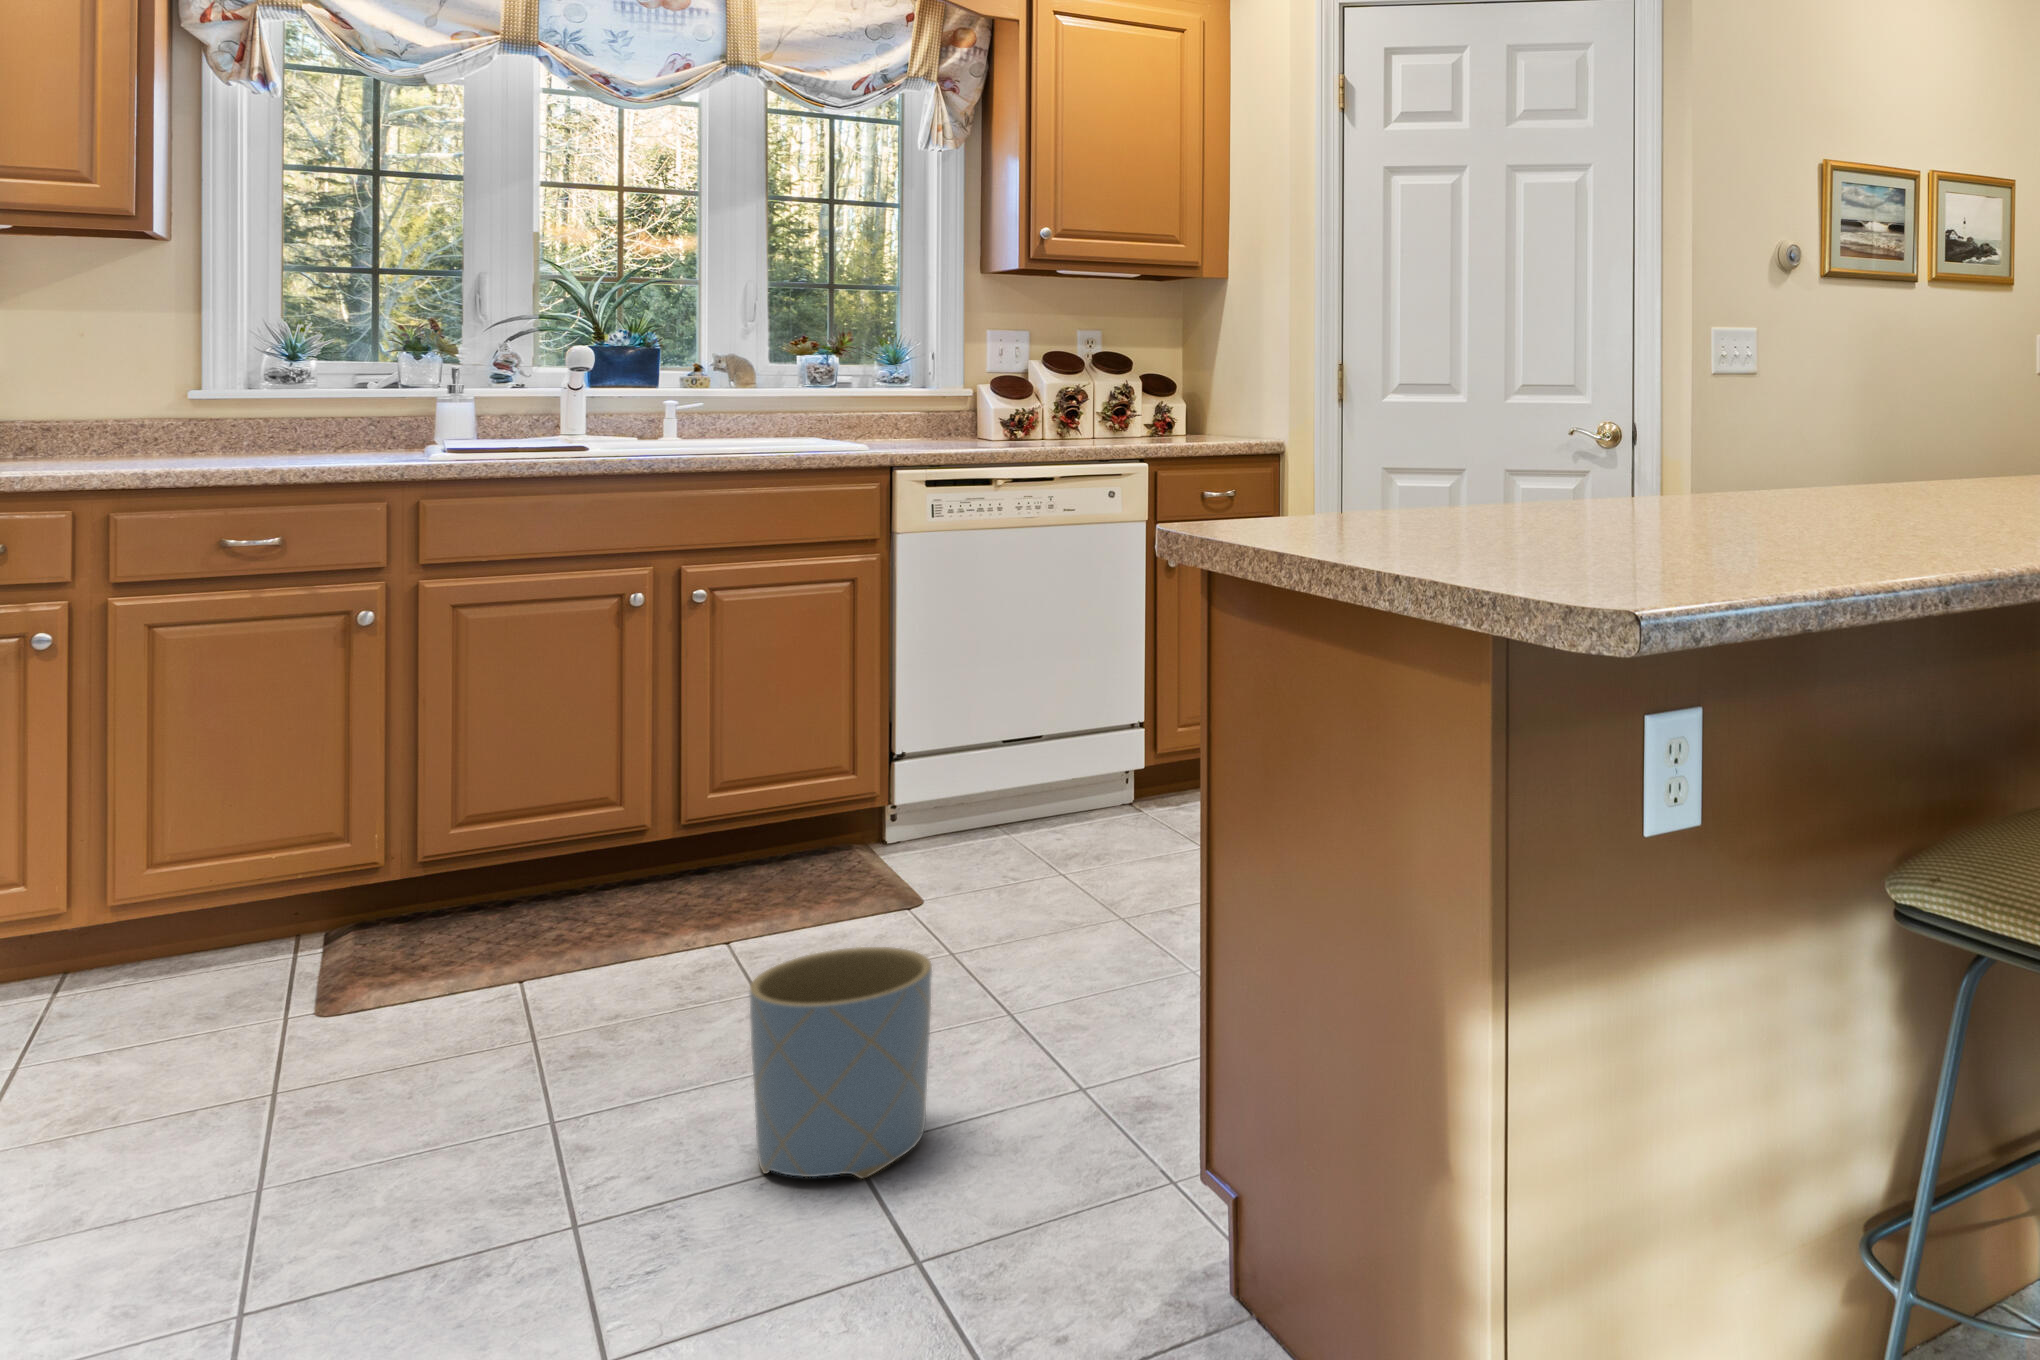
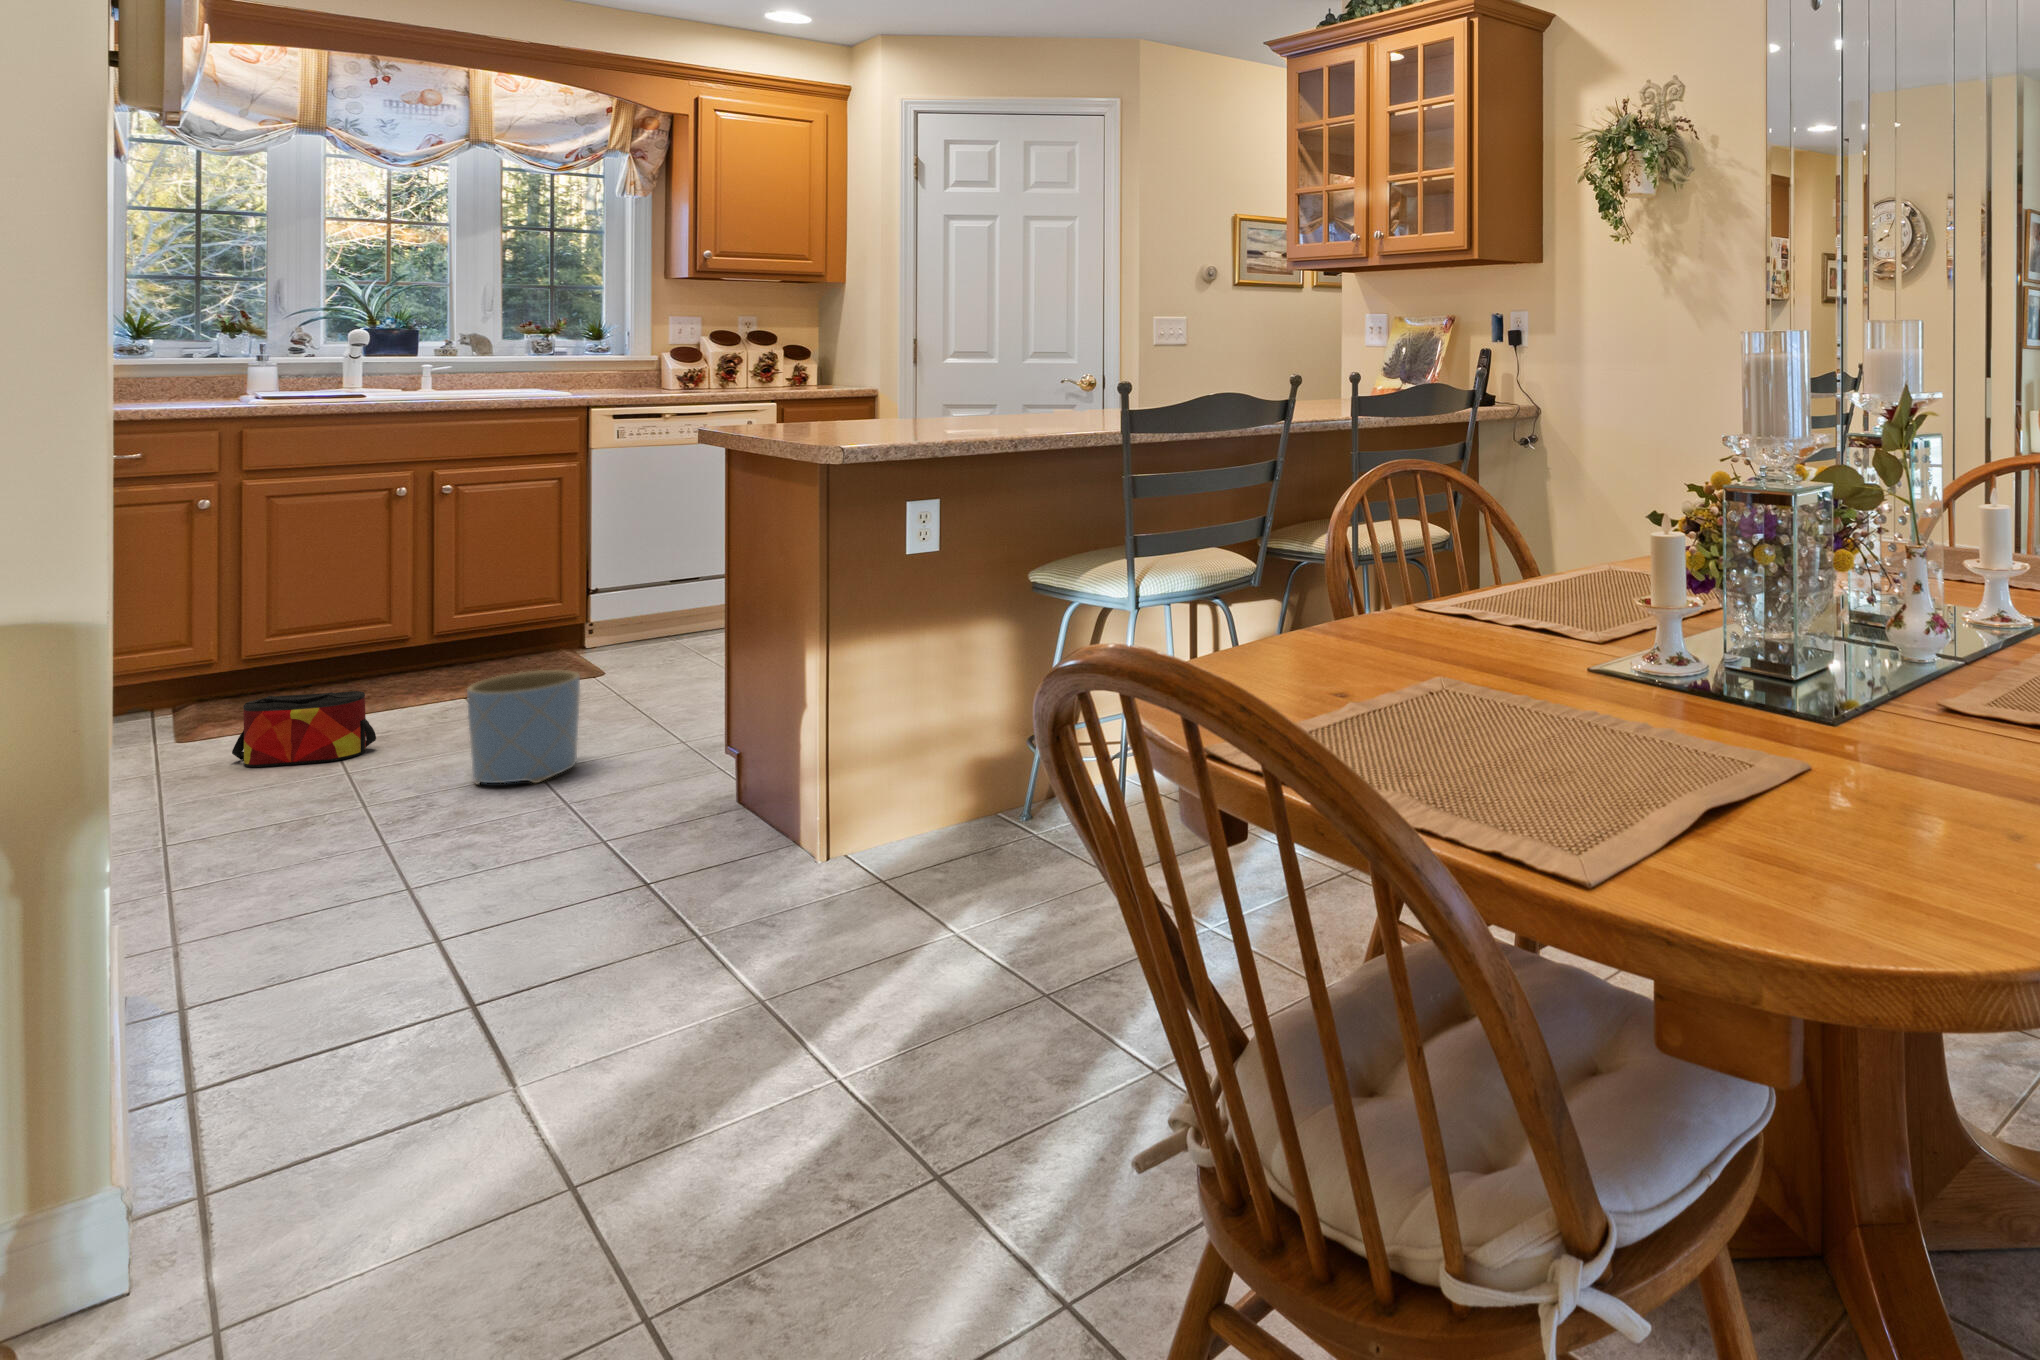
bag: none [384,955,599,1091] -> present [232,691,376,767]

